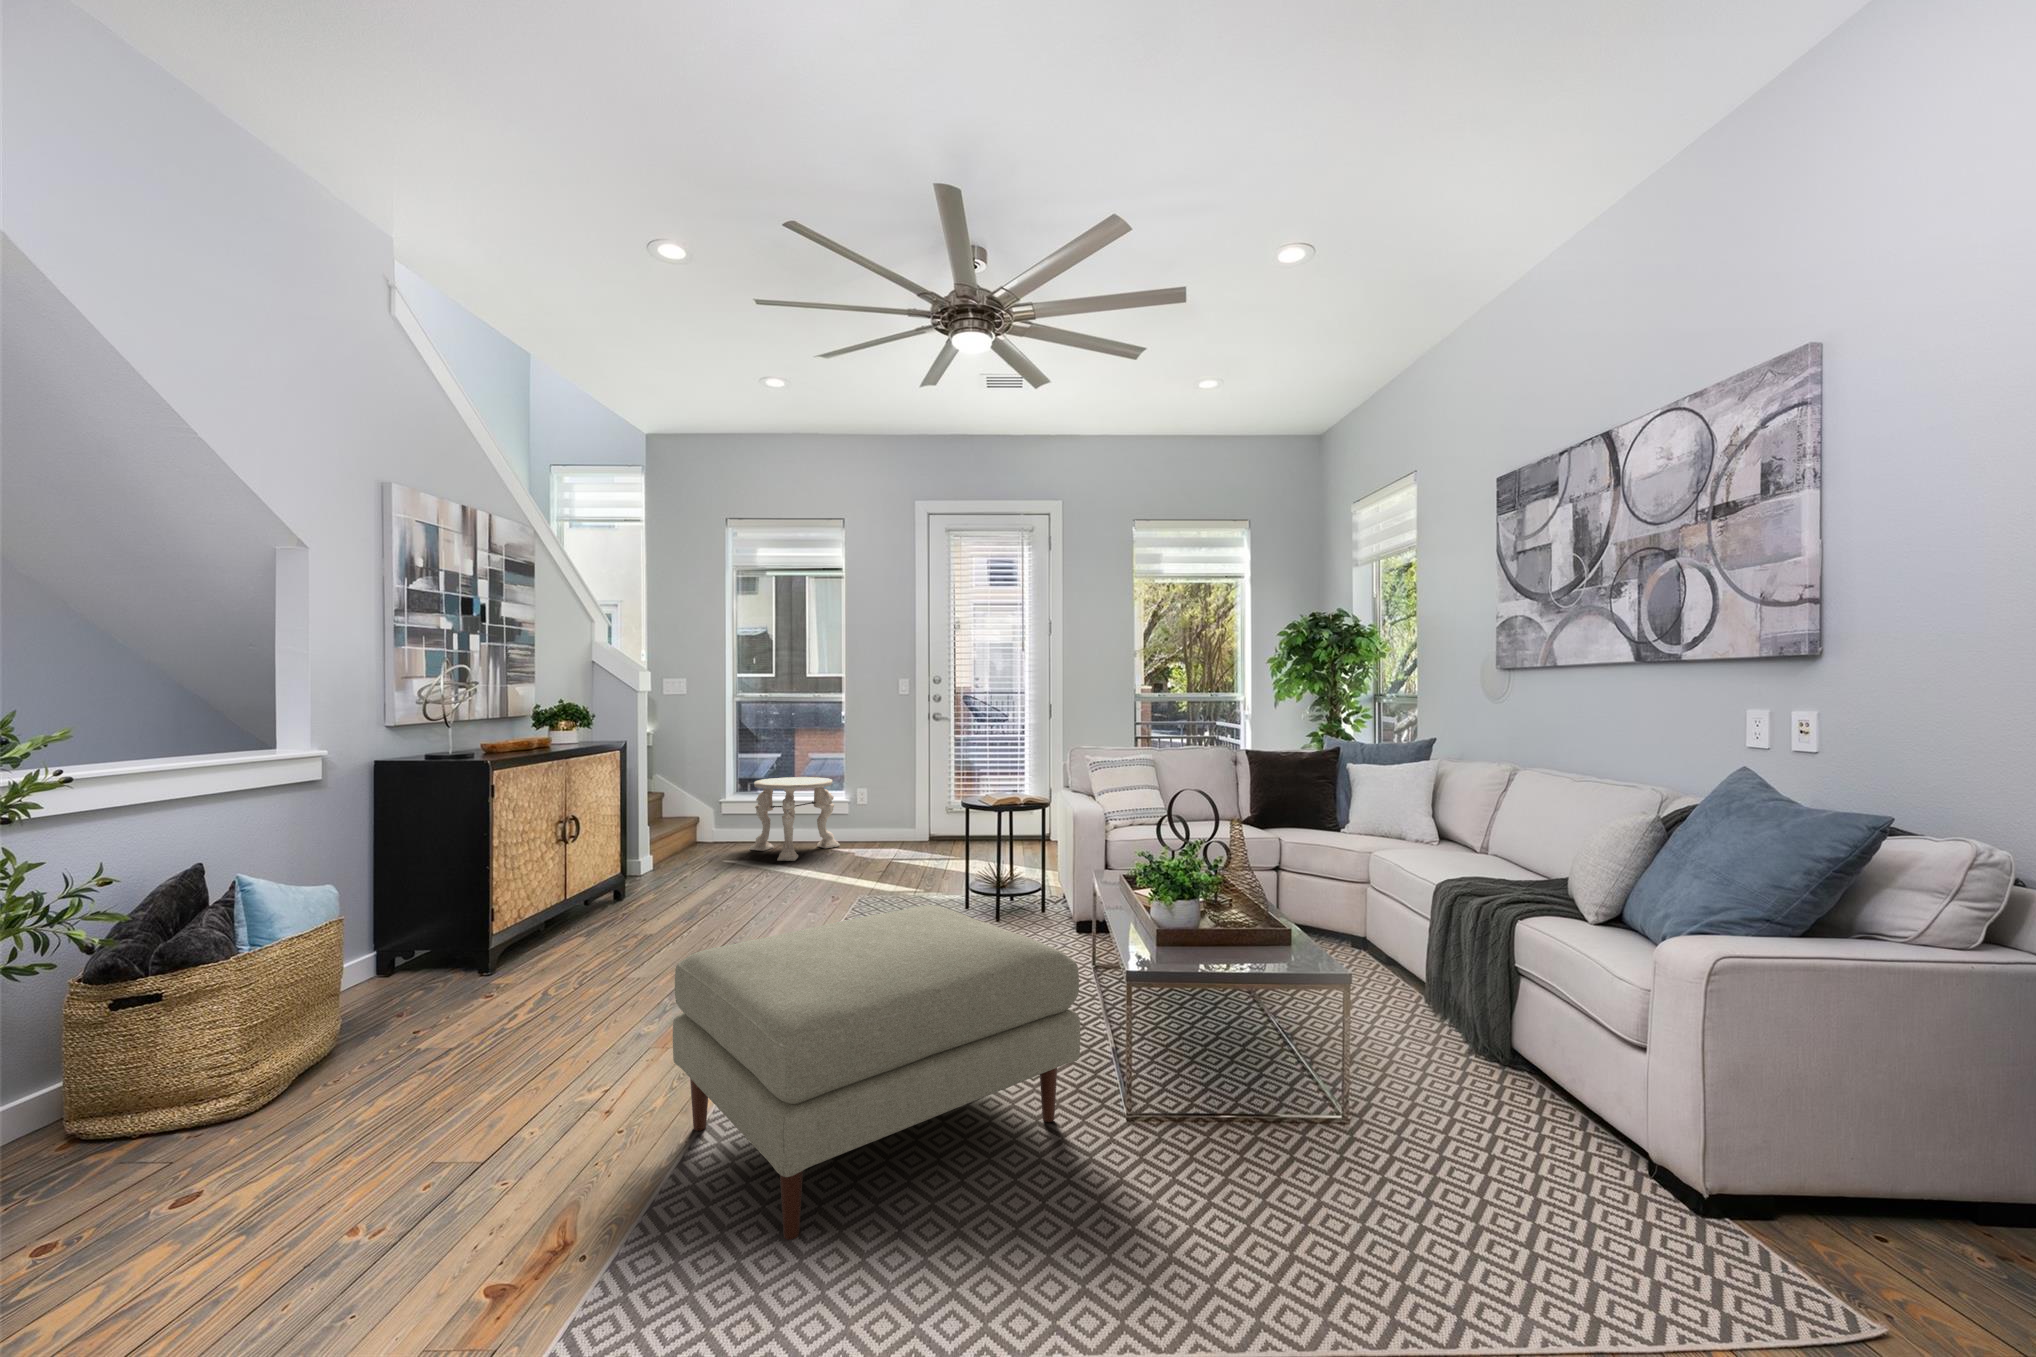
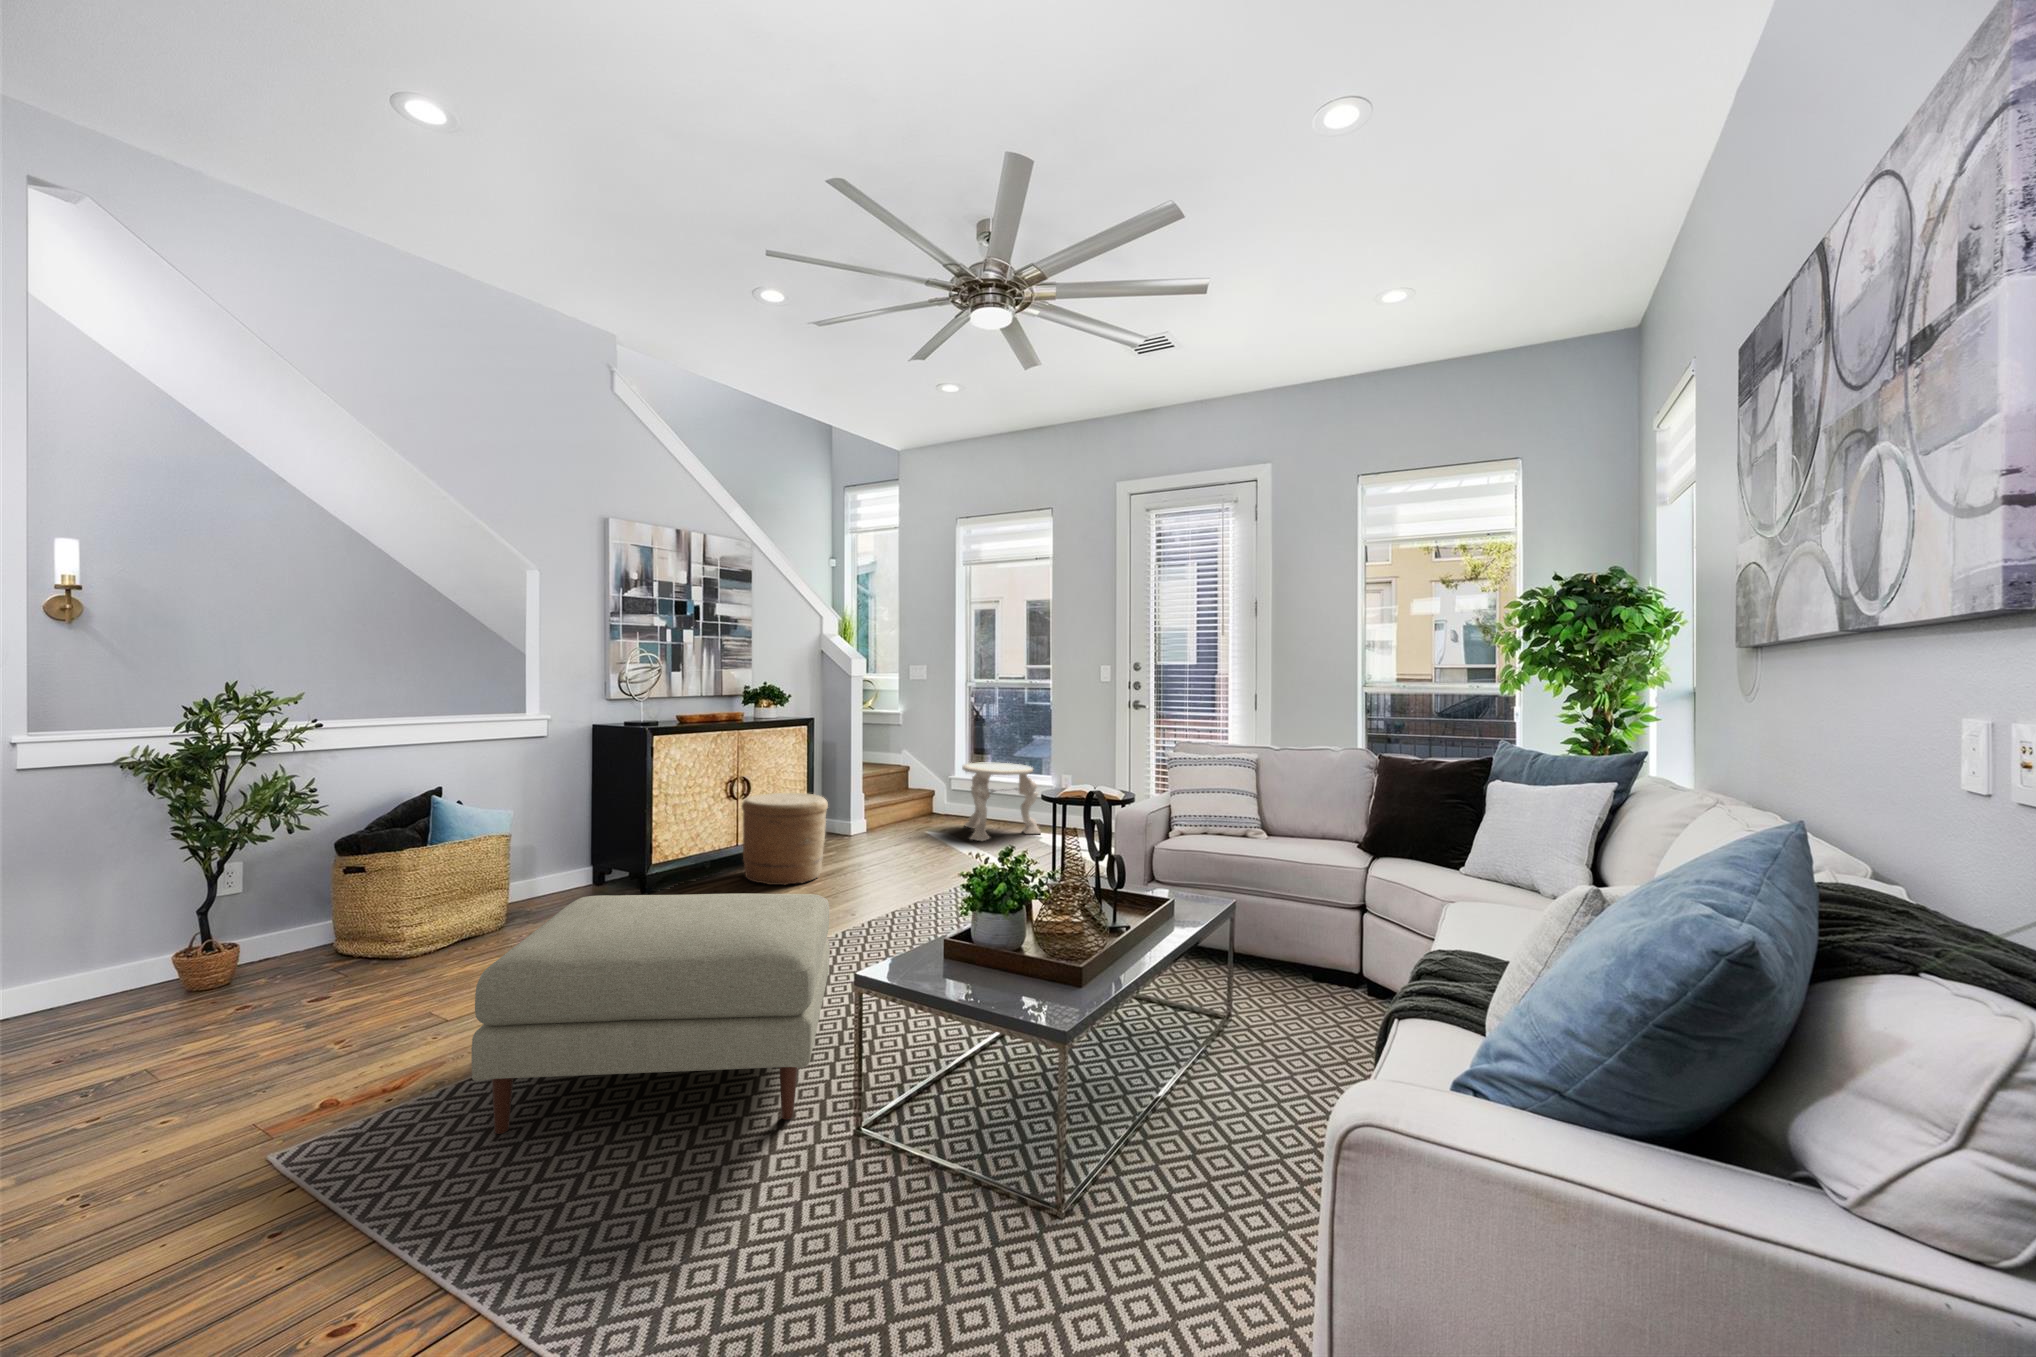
woven basket: none [581,827,690,938] -> present [741,793,828,885]

